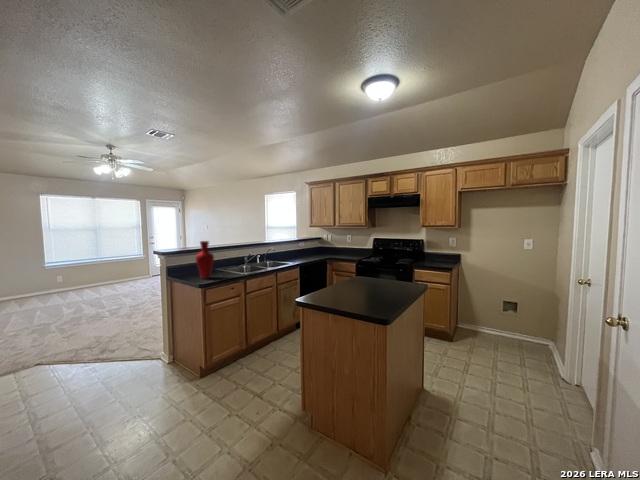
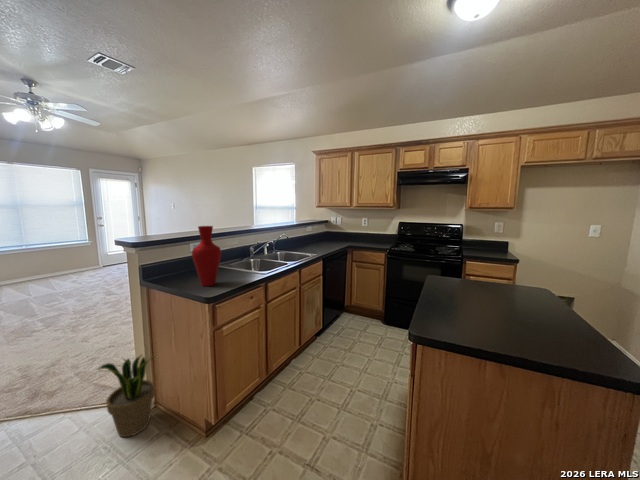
potted plant: none [138,322,173,373] -> present [98,356,155,437]

